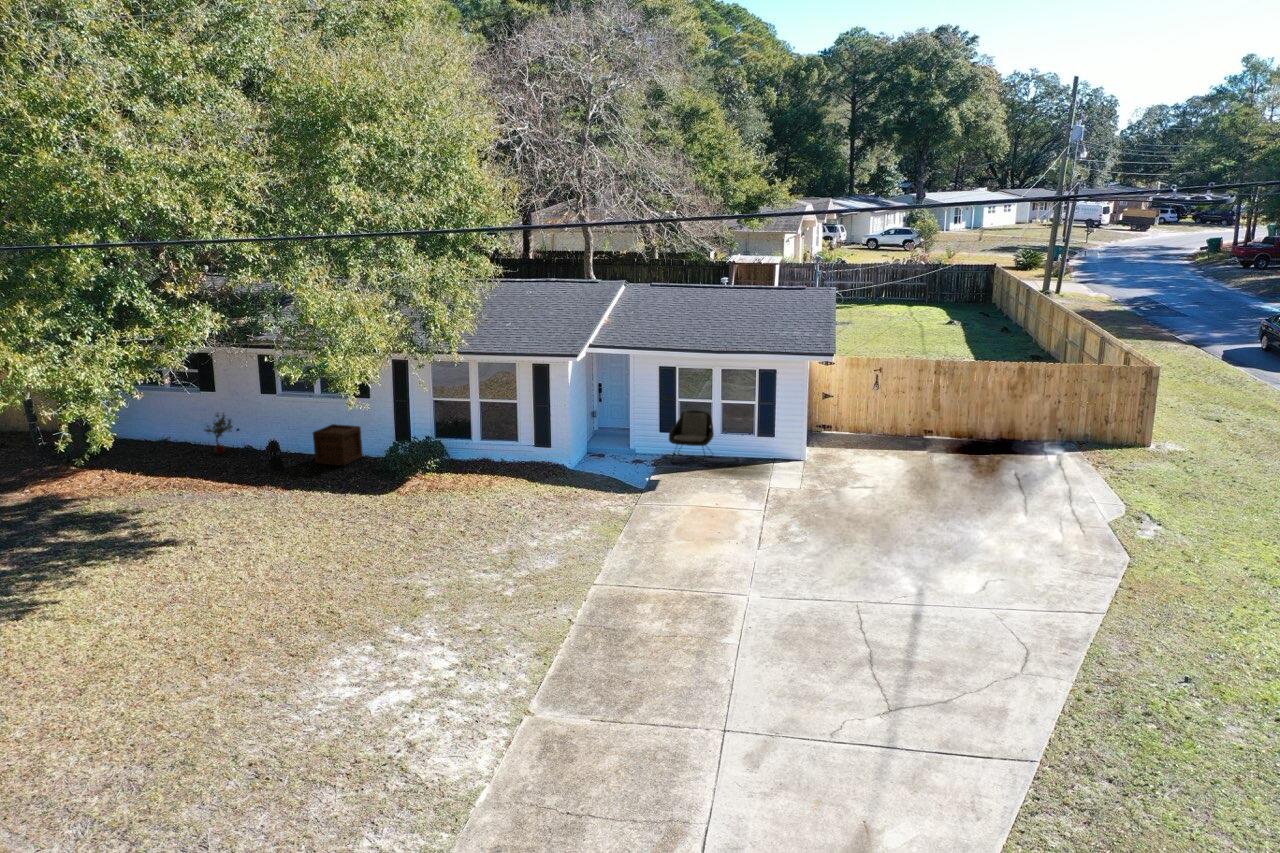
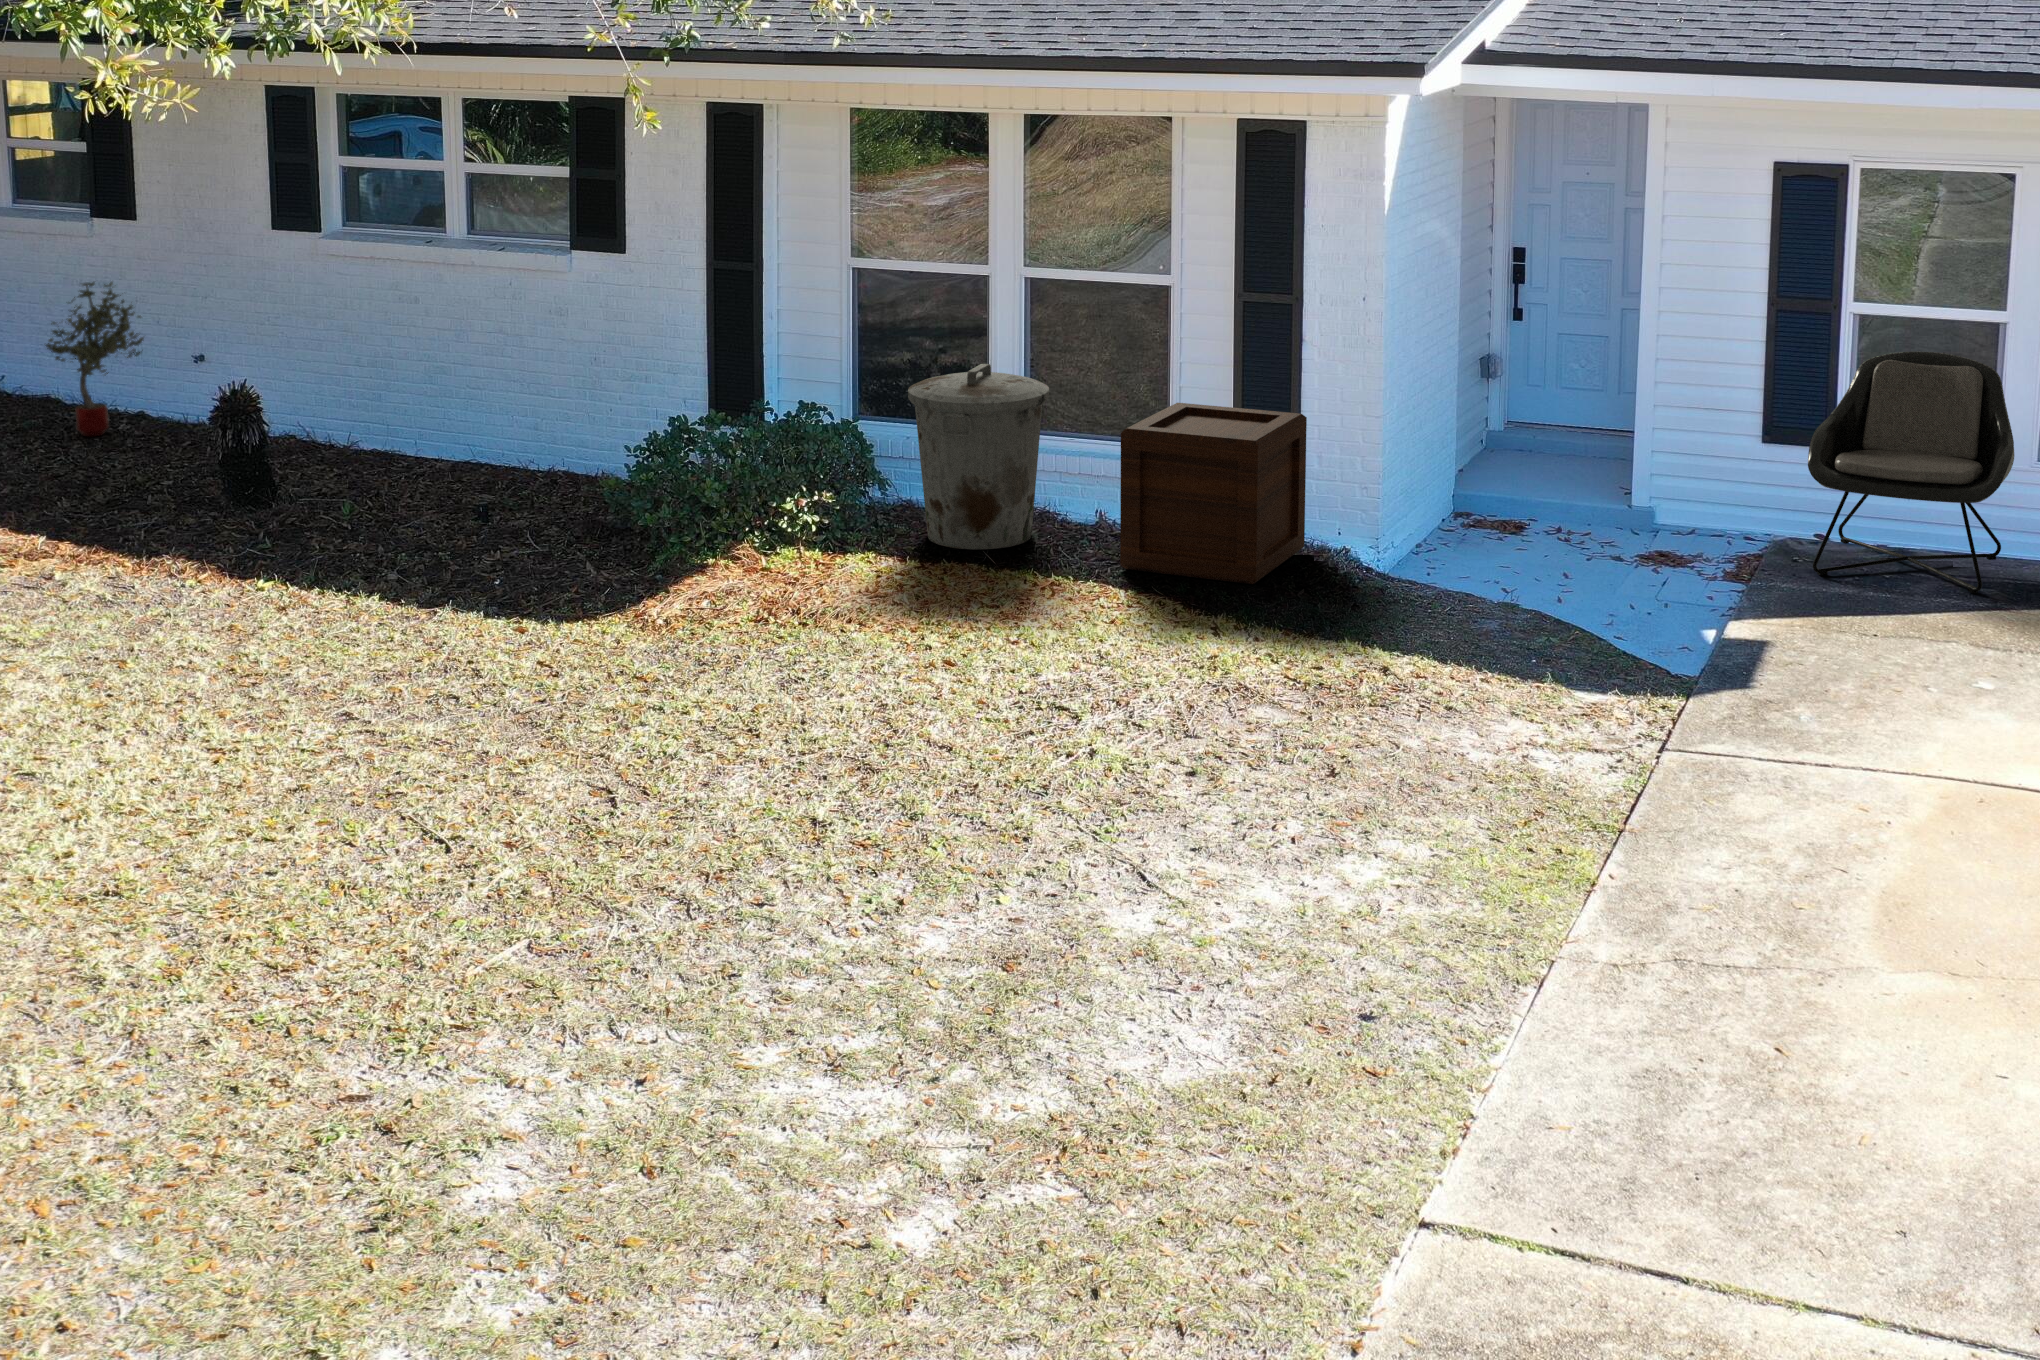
wooden crate: present [313,424,363,466] -> present [1120,403,1307,584]
trash can: none [455,425,490,471] -> present [908,364,1049,549]

